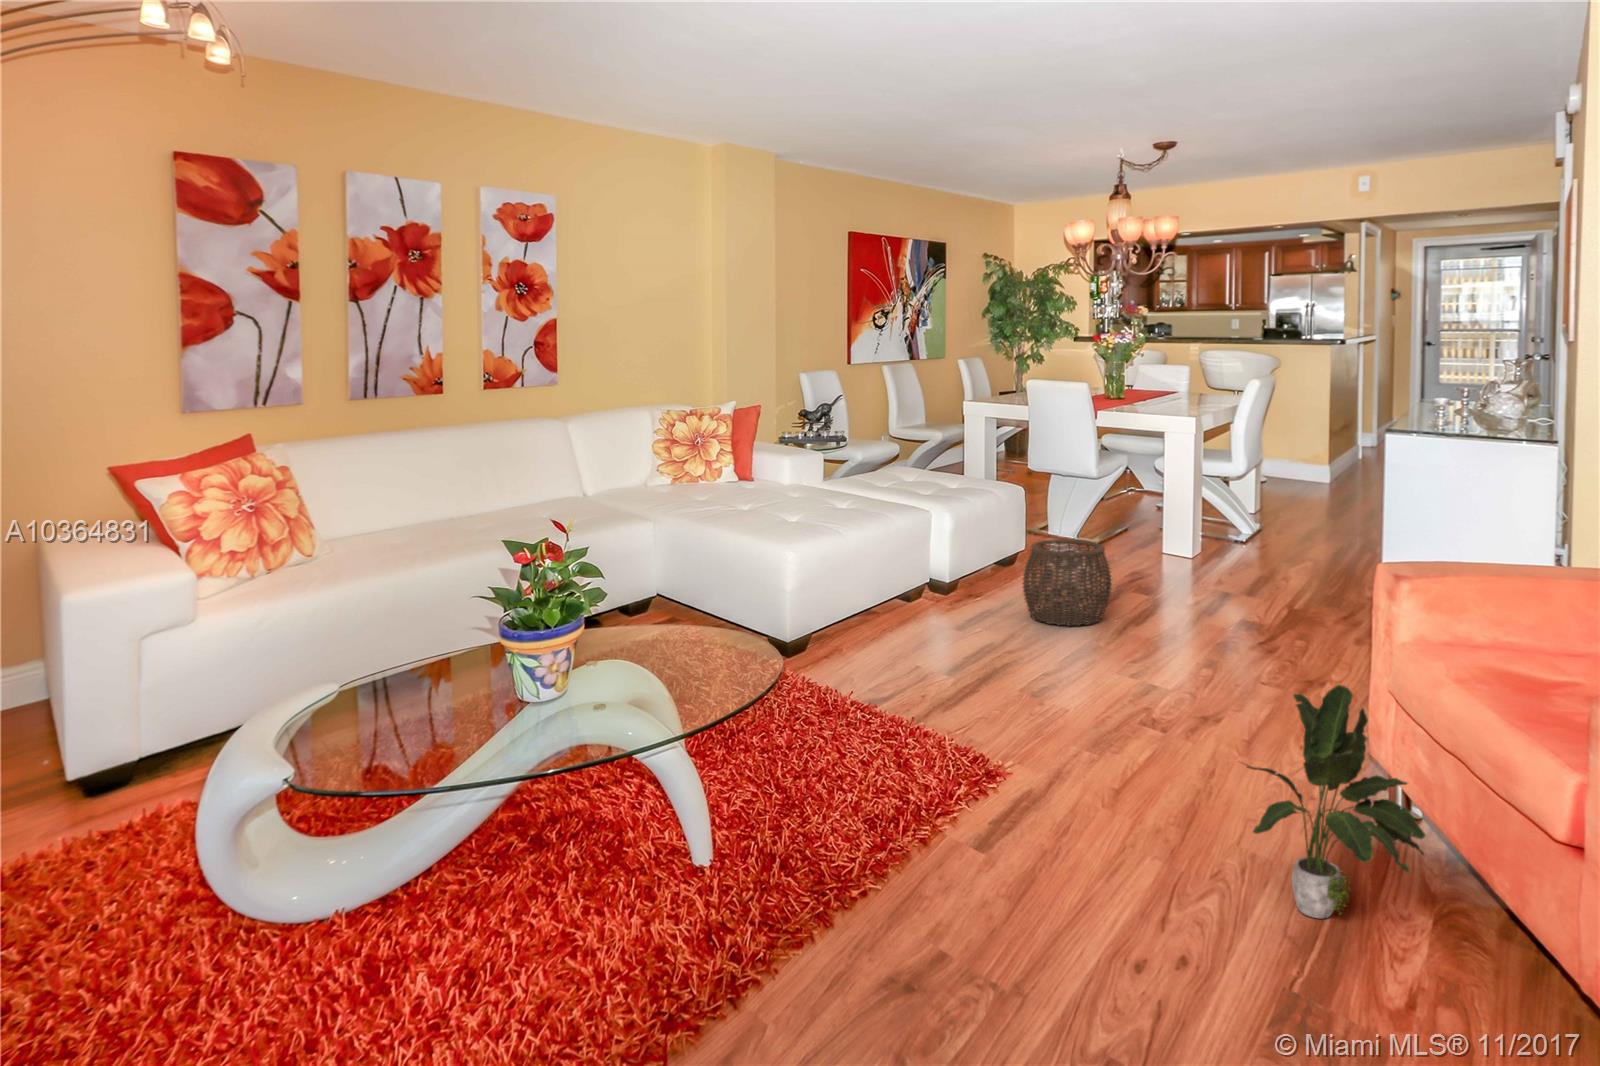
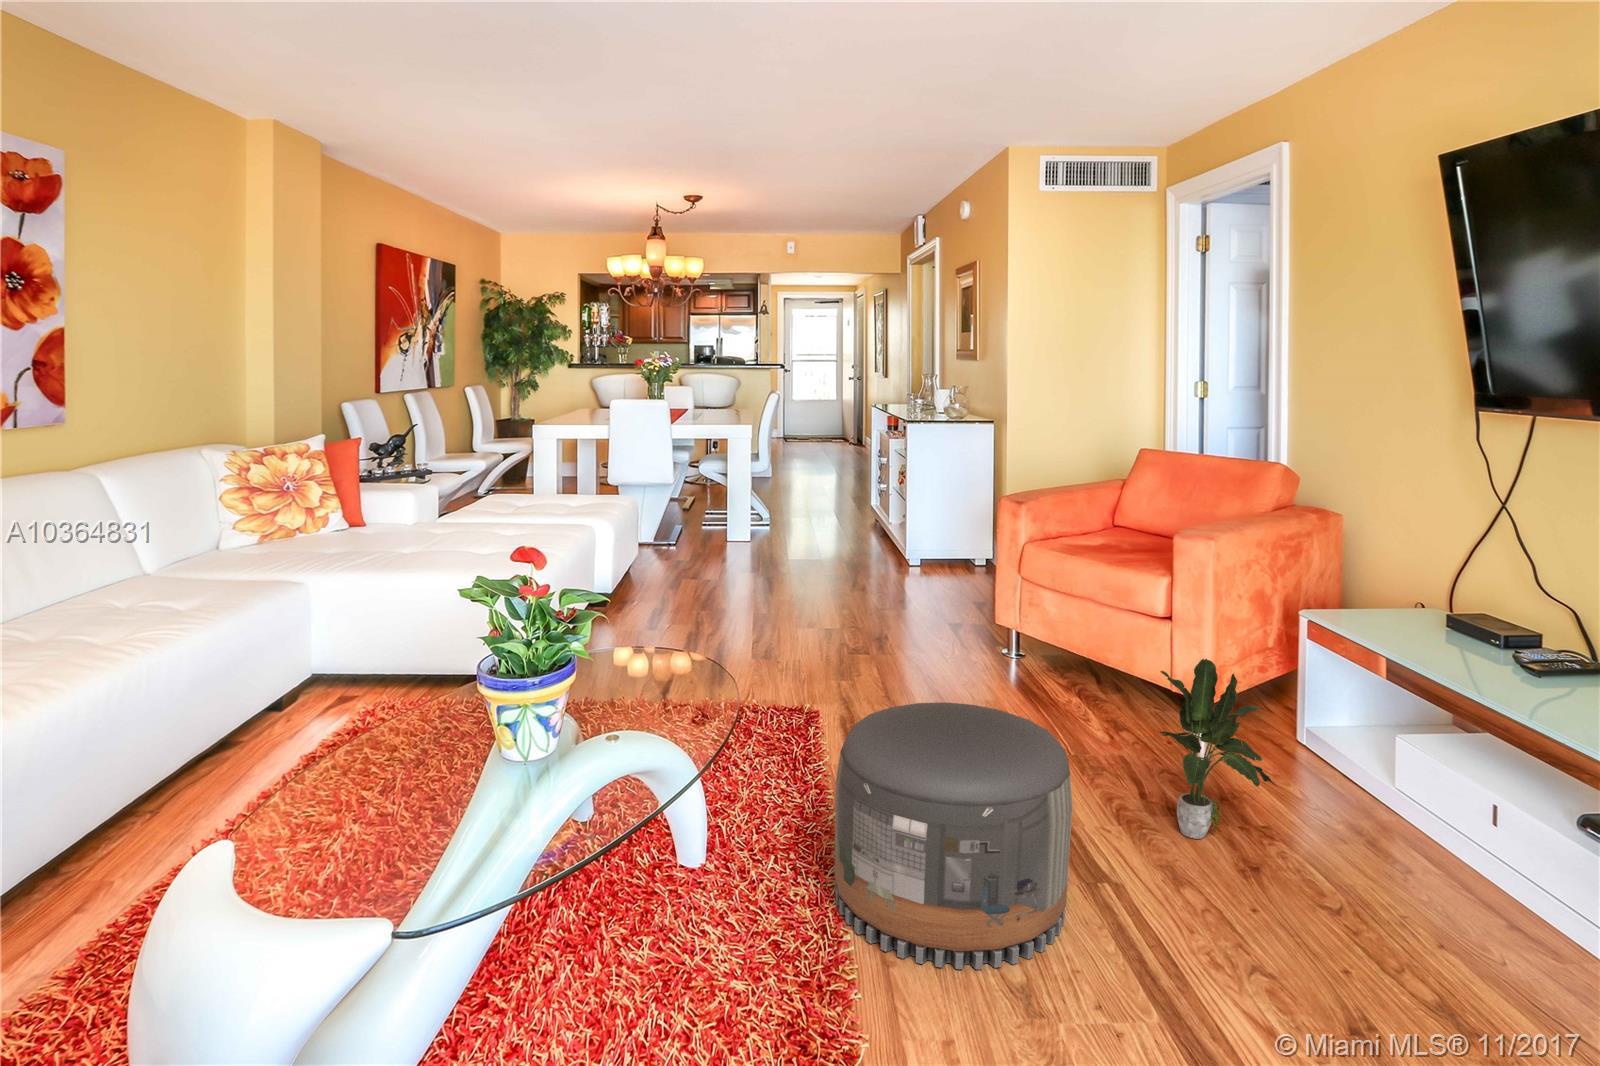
woven basket: present [1023,539,1112,626] -> none [718,564,800,646]
pouf: none [812,671,1060,947] -> present [834,702,1073,969]

